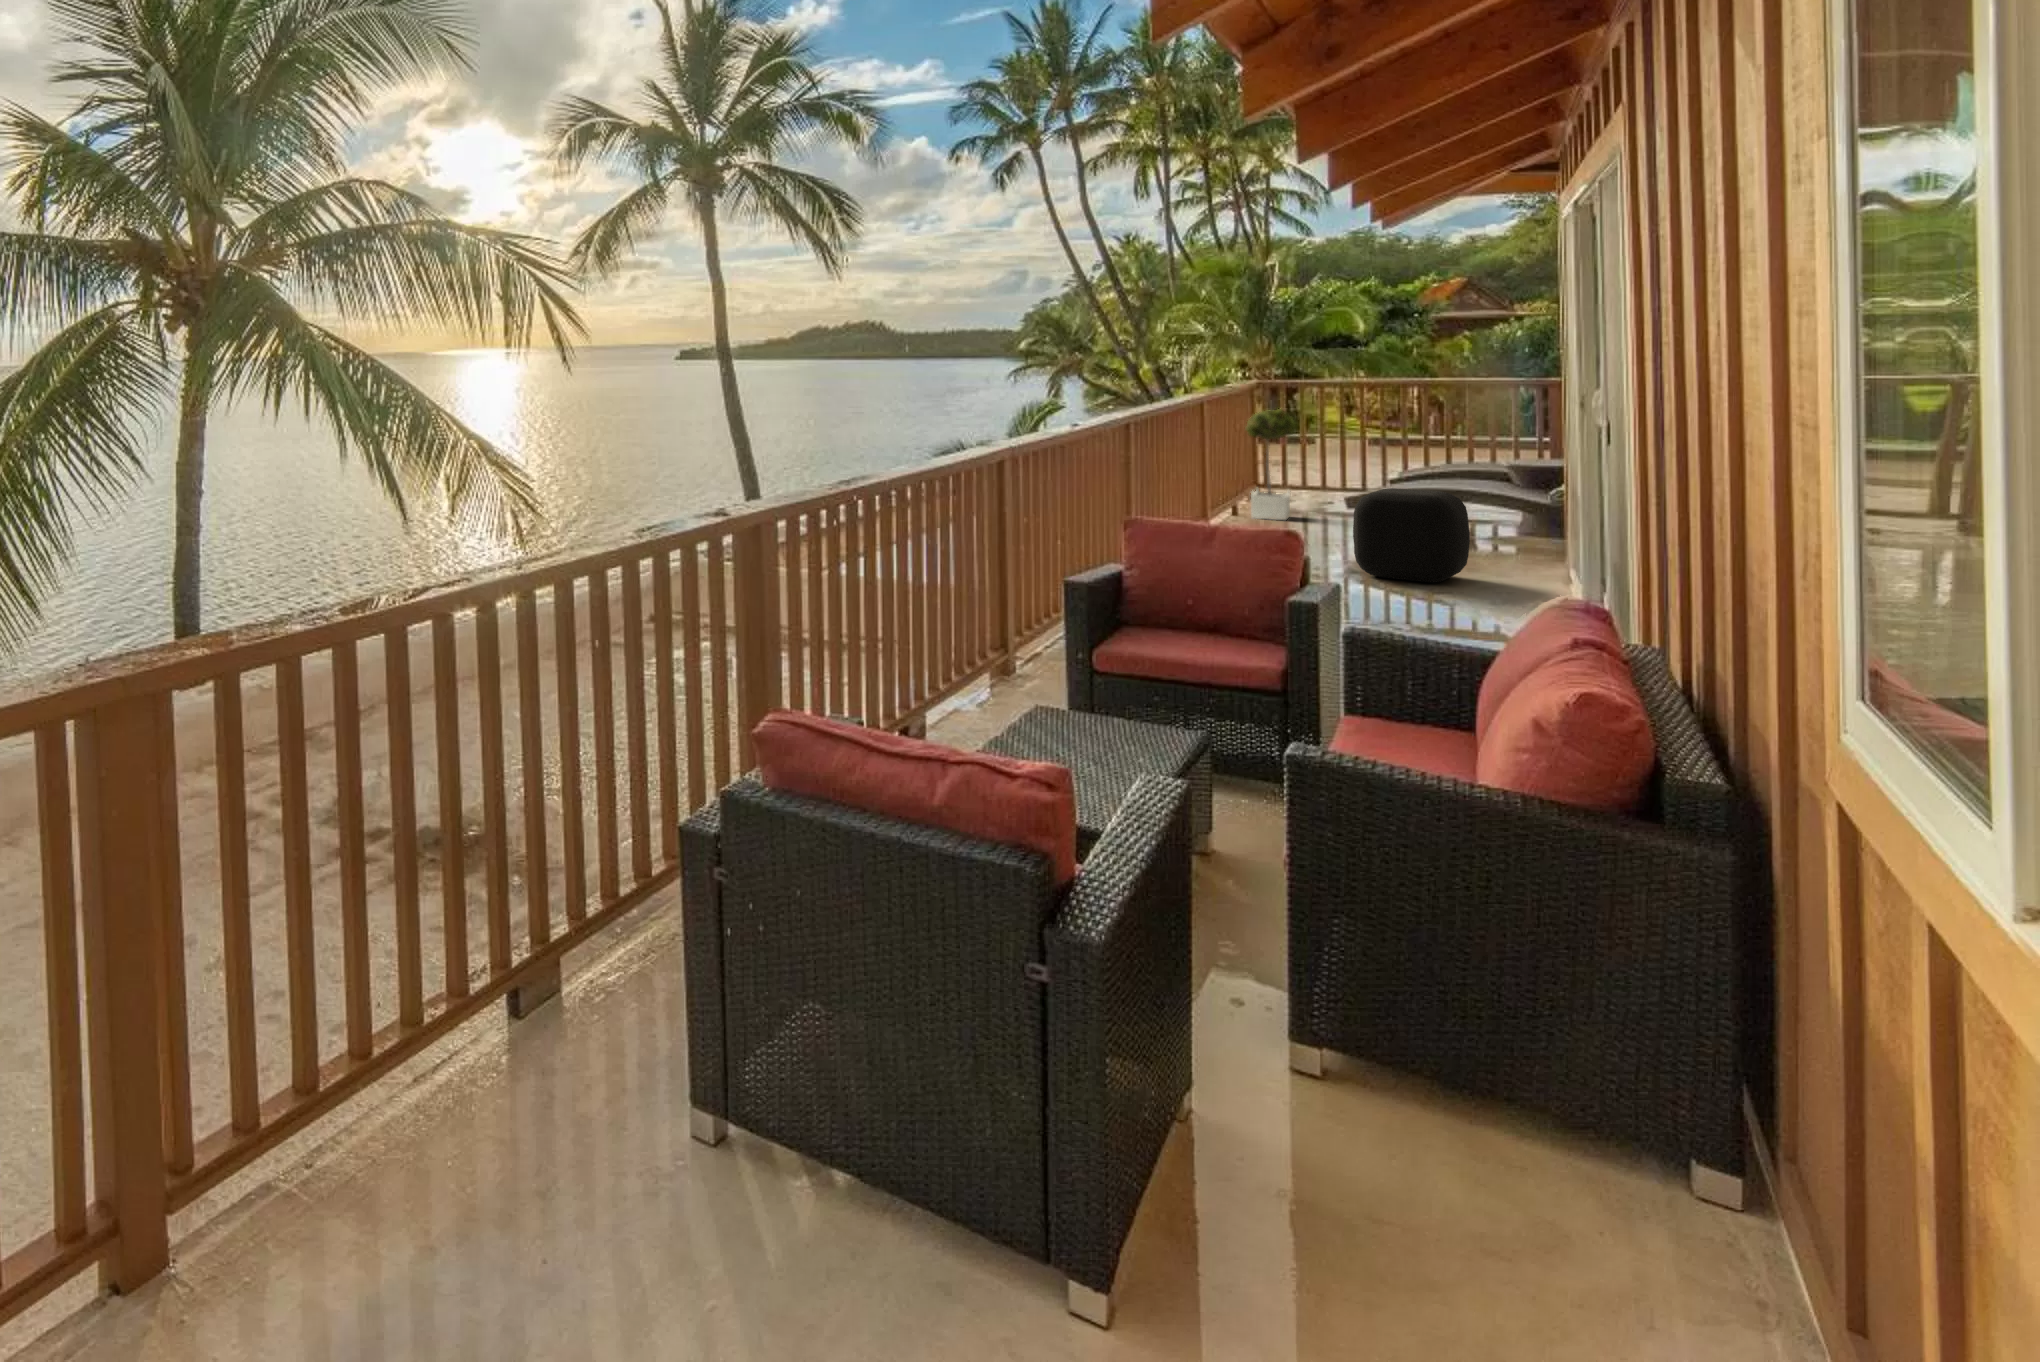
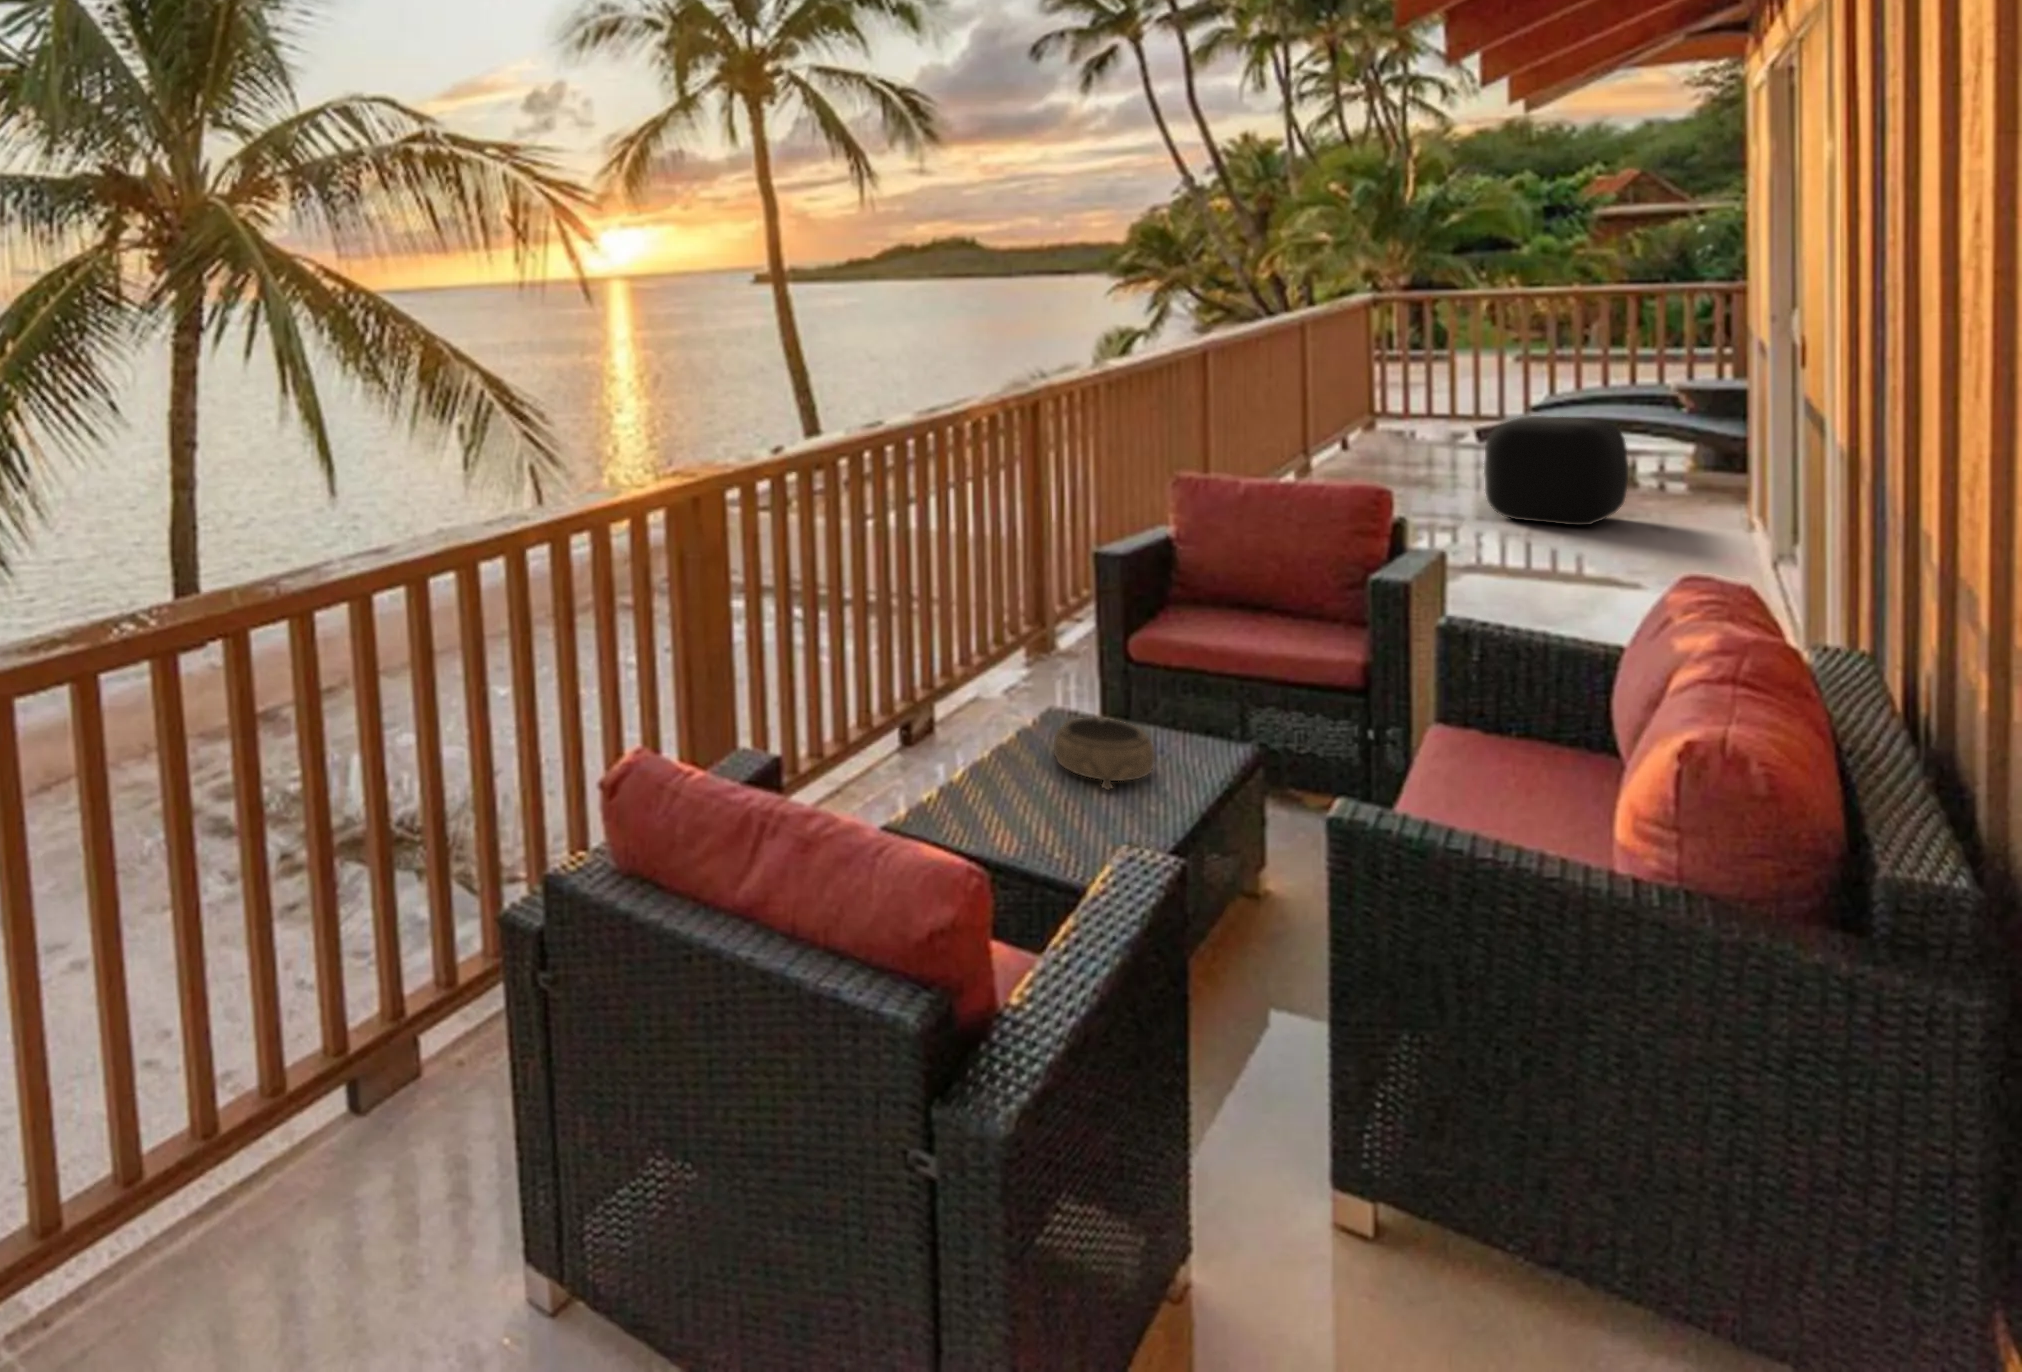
potted tree: present [1246,409,1297,520] -> none [1361,323,1424,451]
decorative bowl: none [1052,708,1134,762] -> present [1054,718,1155,790]

